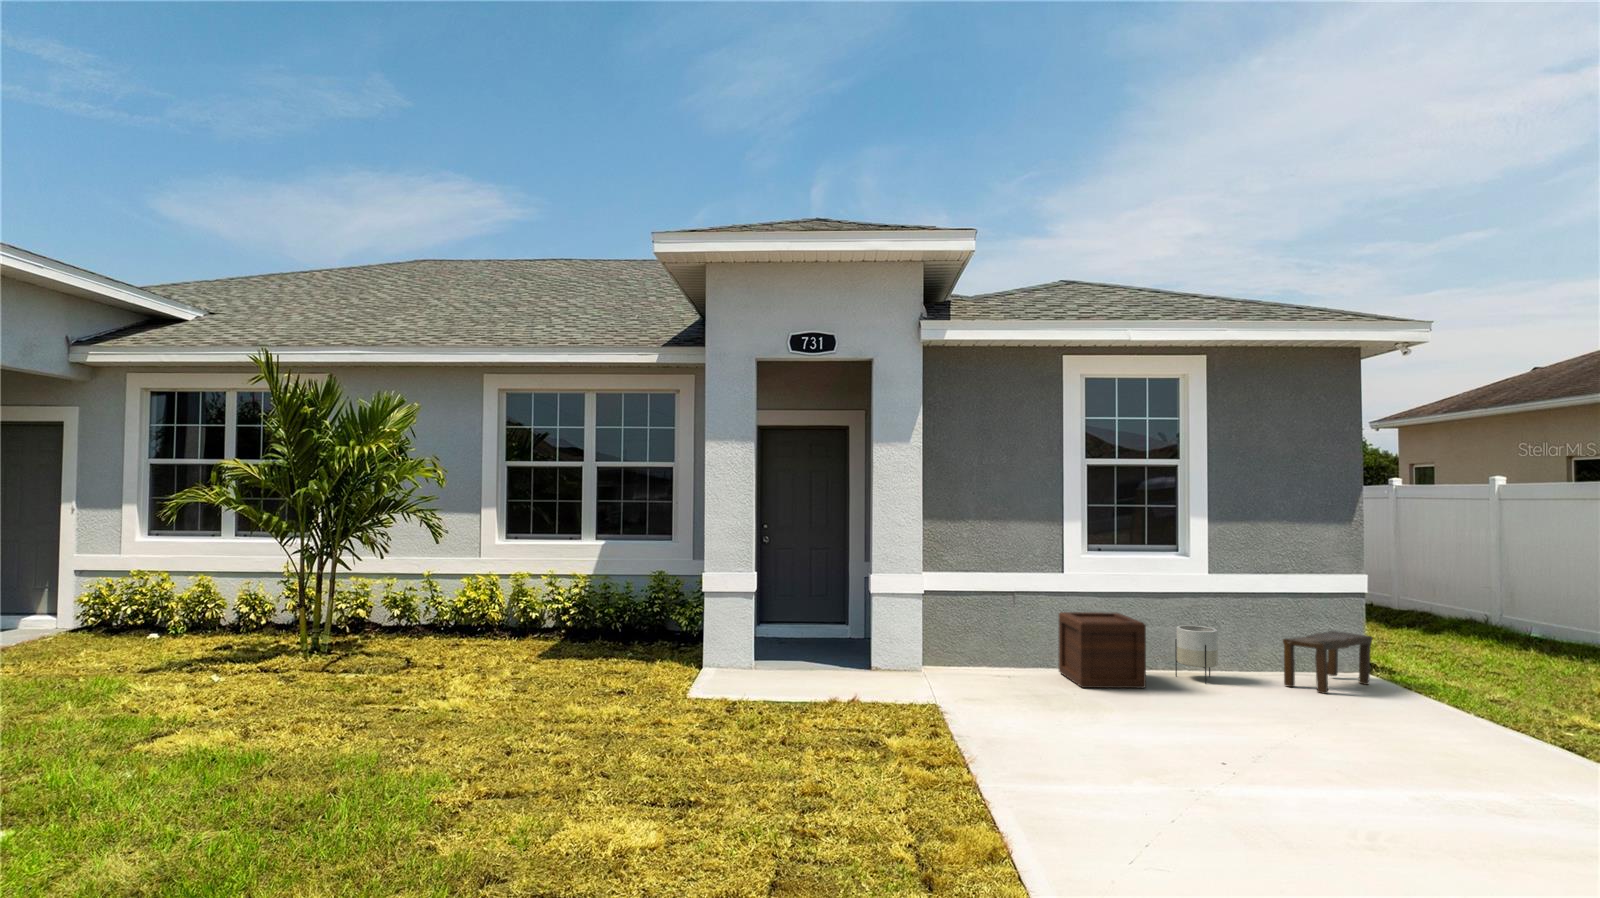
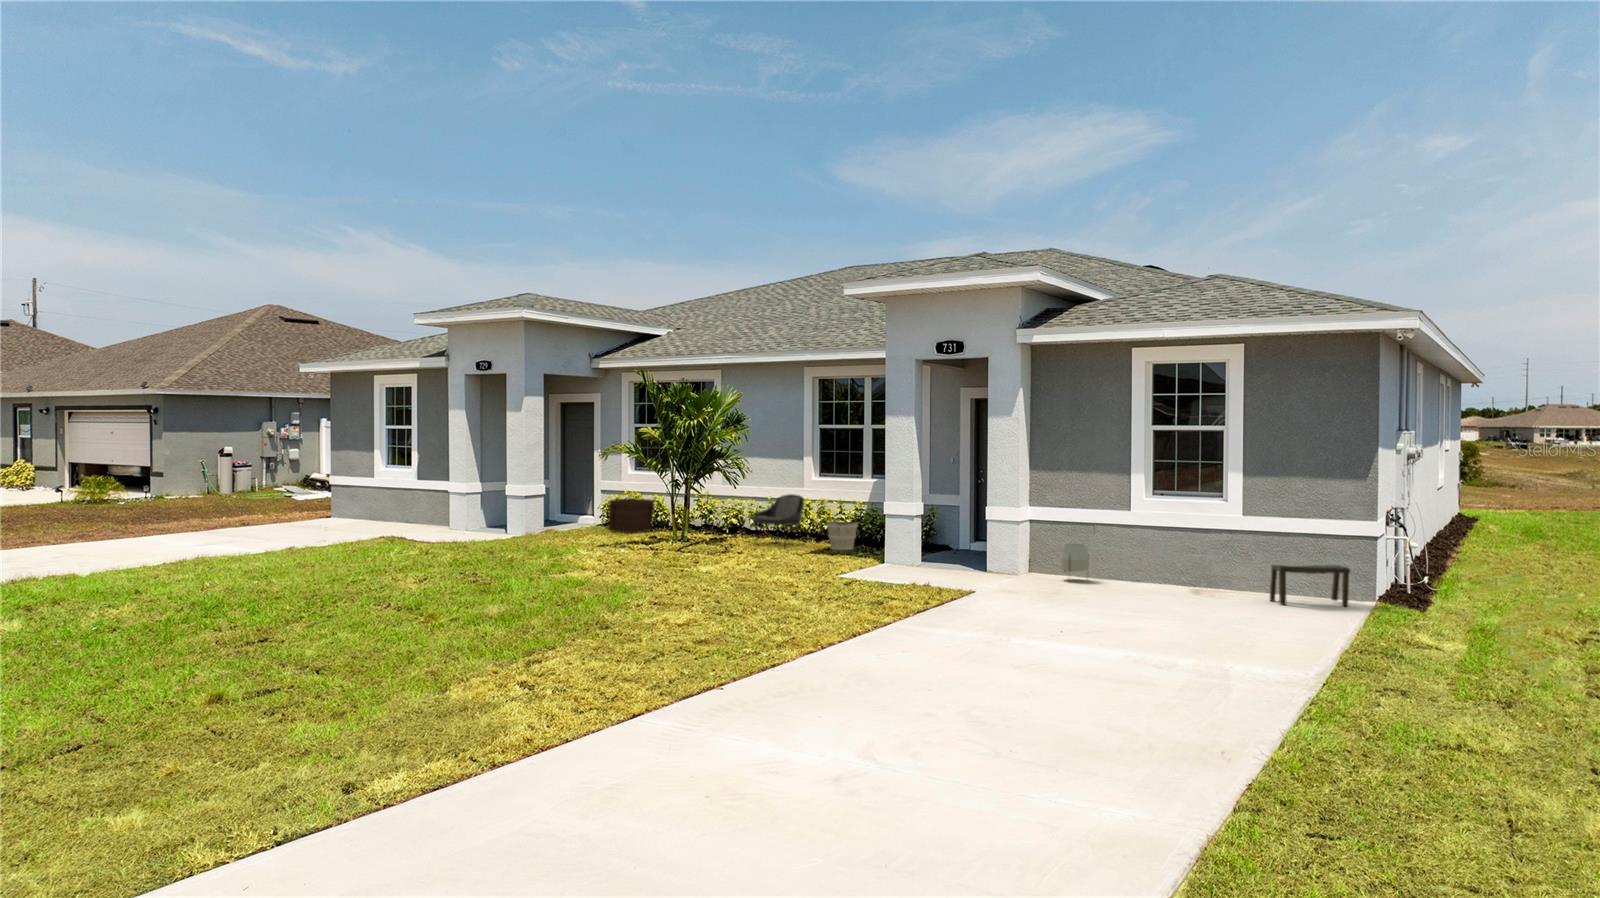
lounge chair: none [411,566,498,653] -> present [753,494,804,547]
wooden bucket: none [542,603,593,649] -> present [827,521,858,550]
wooden crate: present [1059,612,1146,688] -> present [609,498,654,533]
planter: present [1175,625,1218,684] -> present [1061,544,1088,572]

